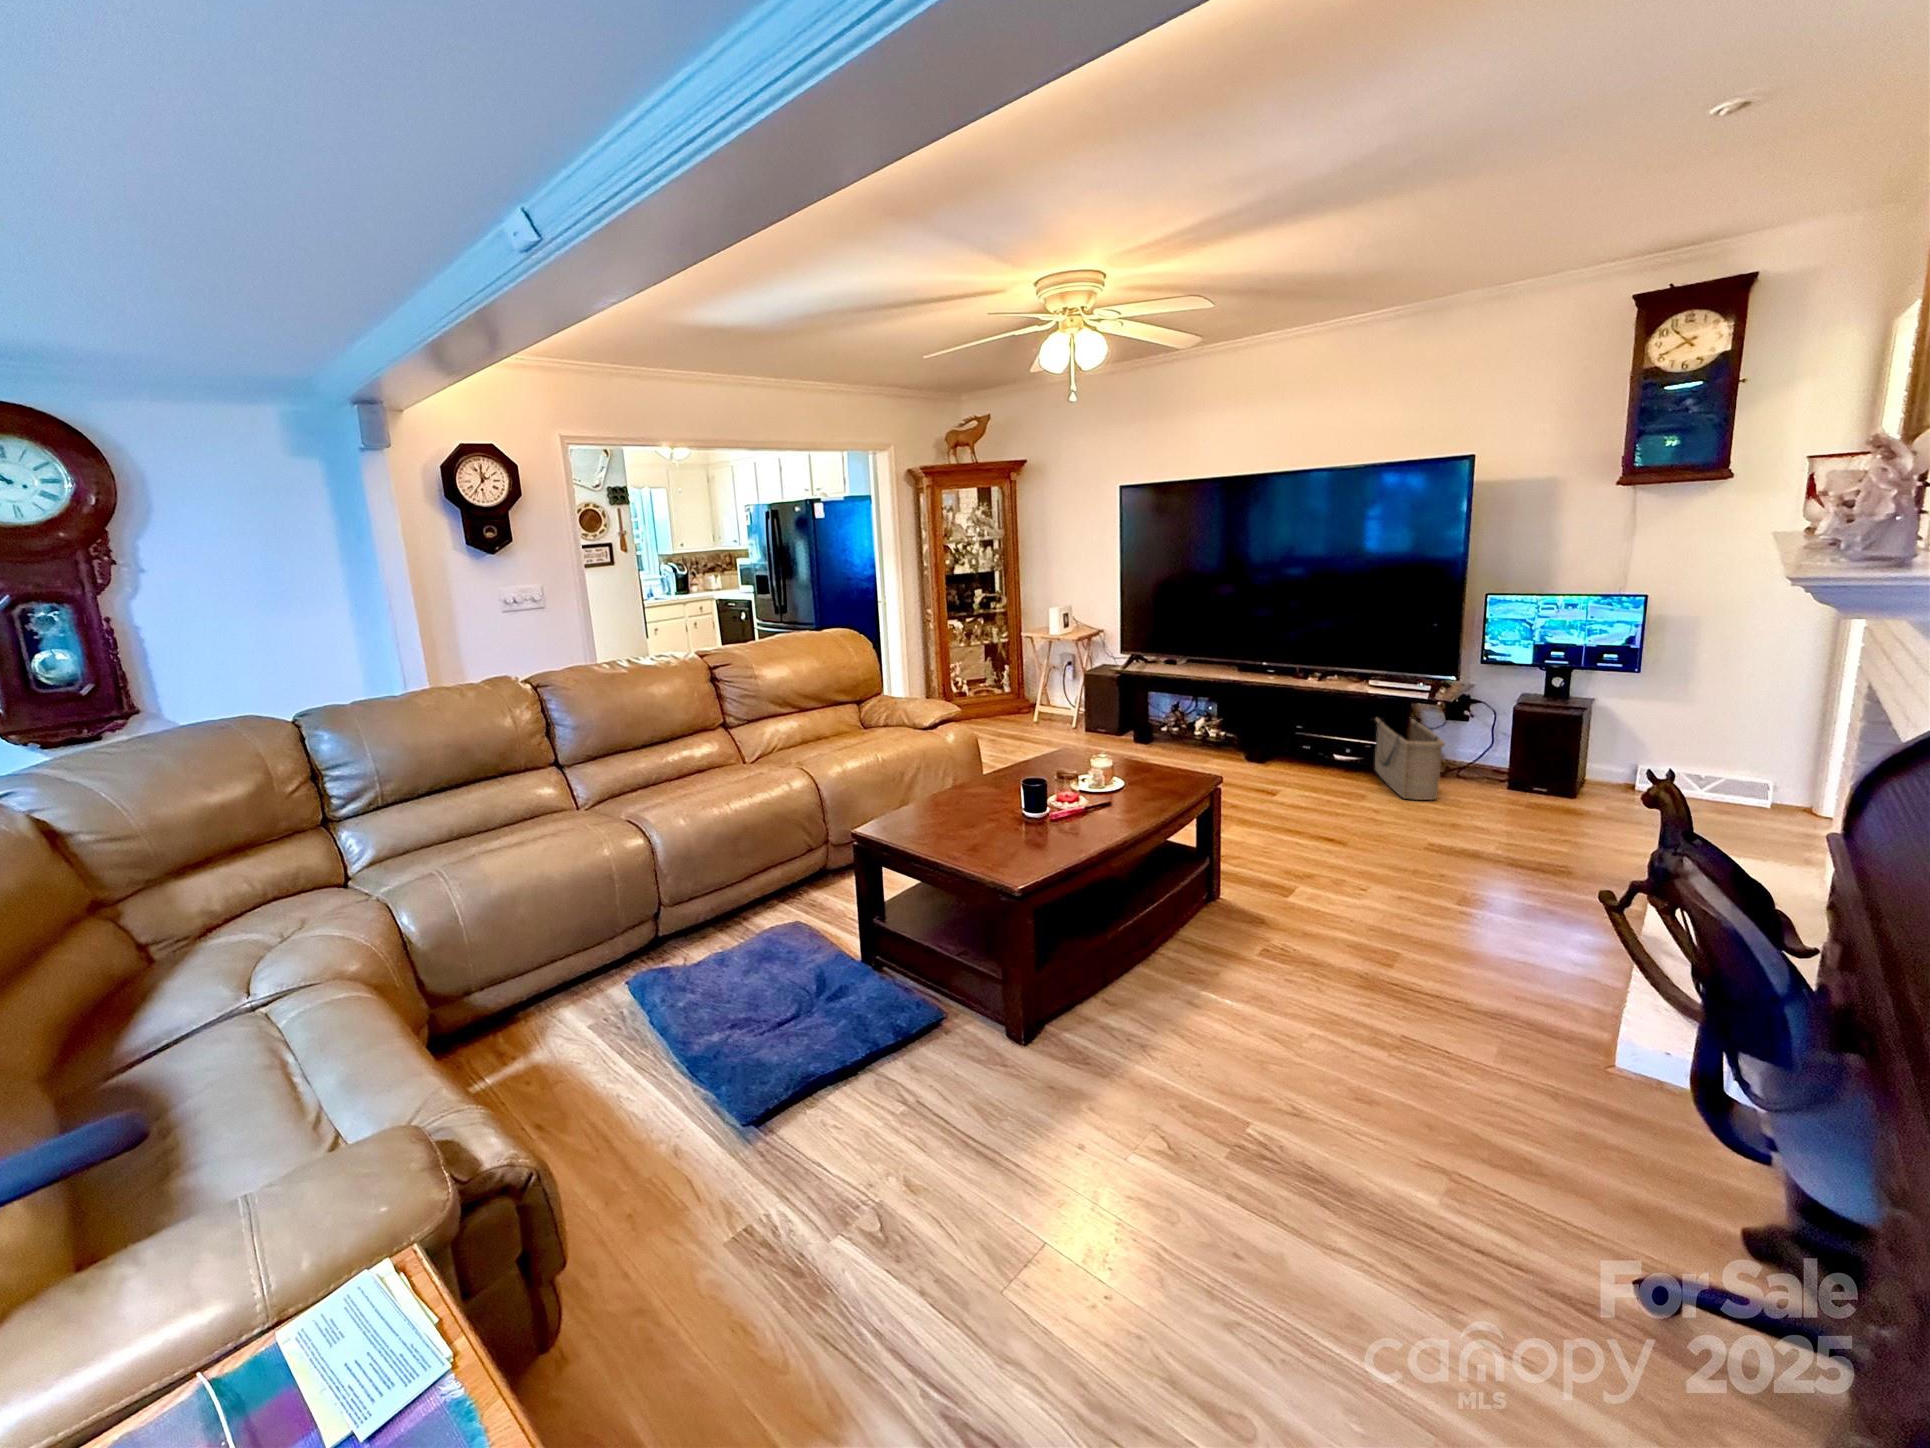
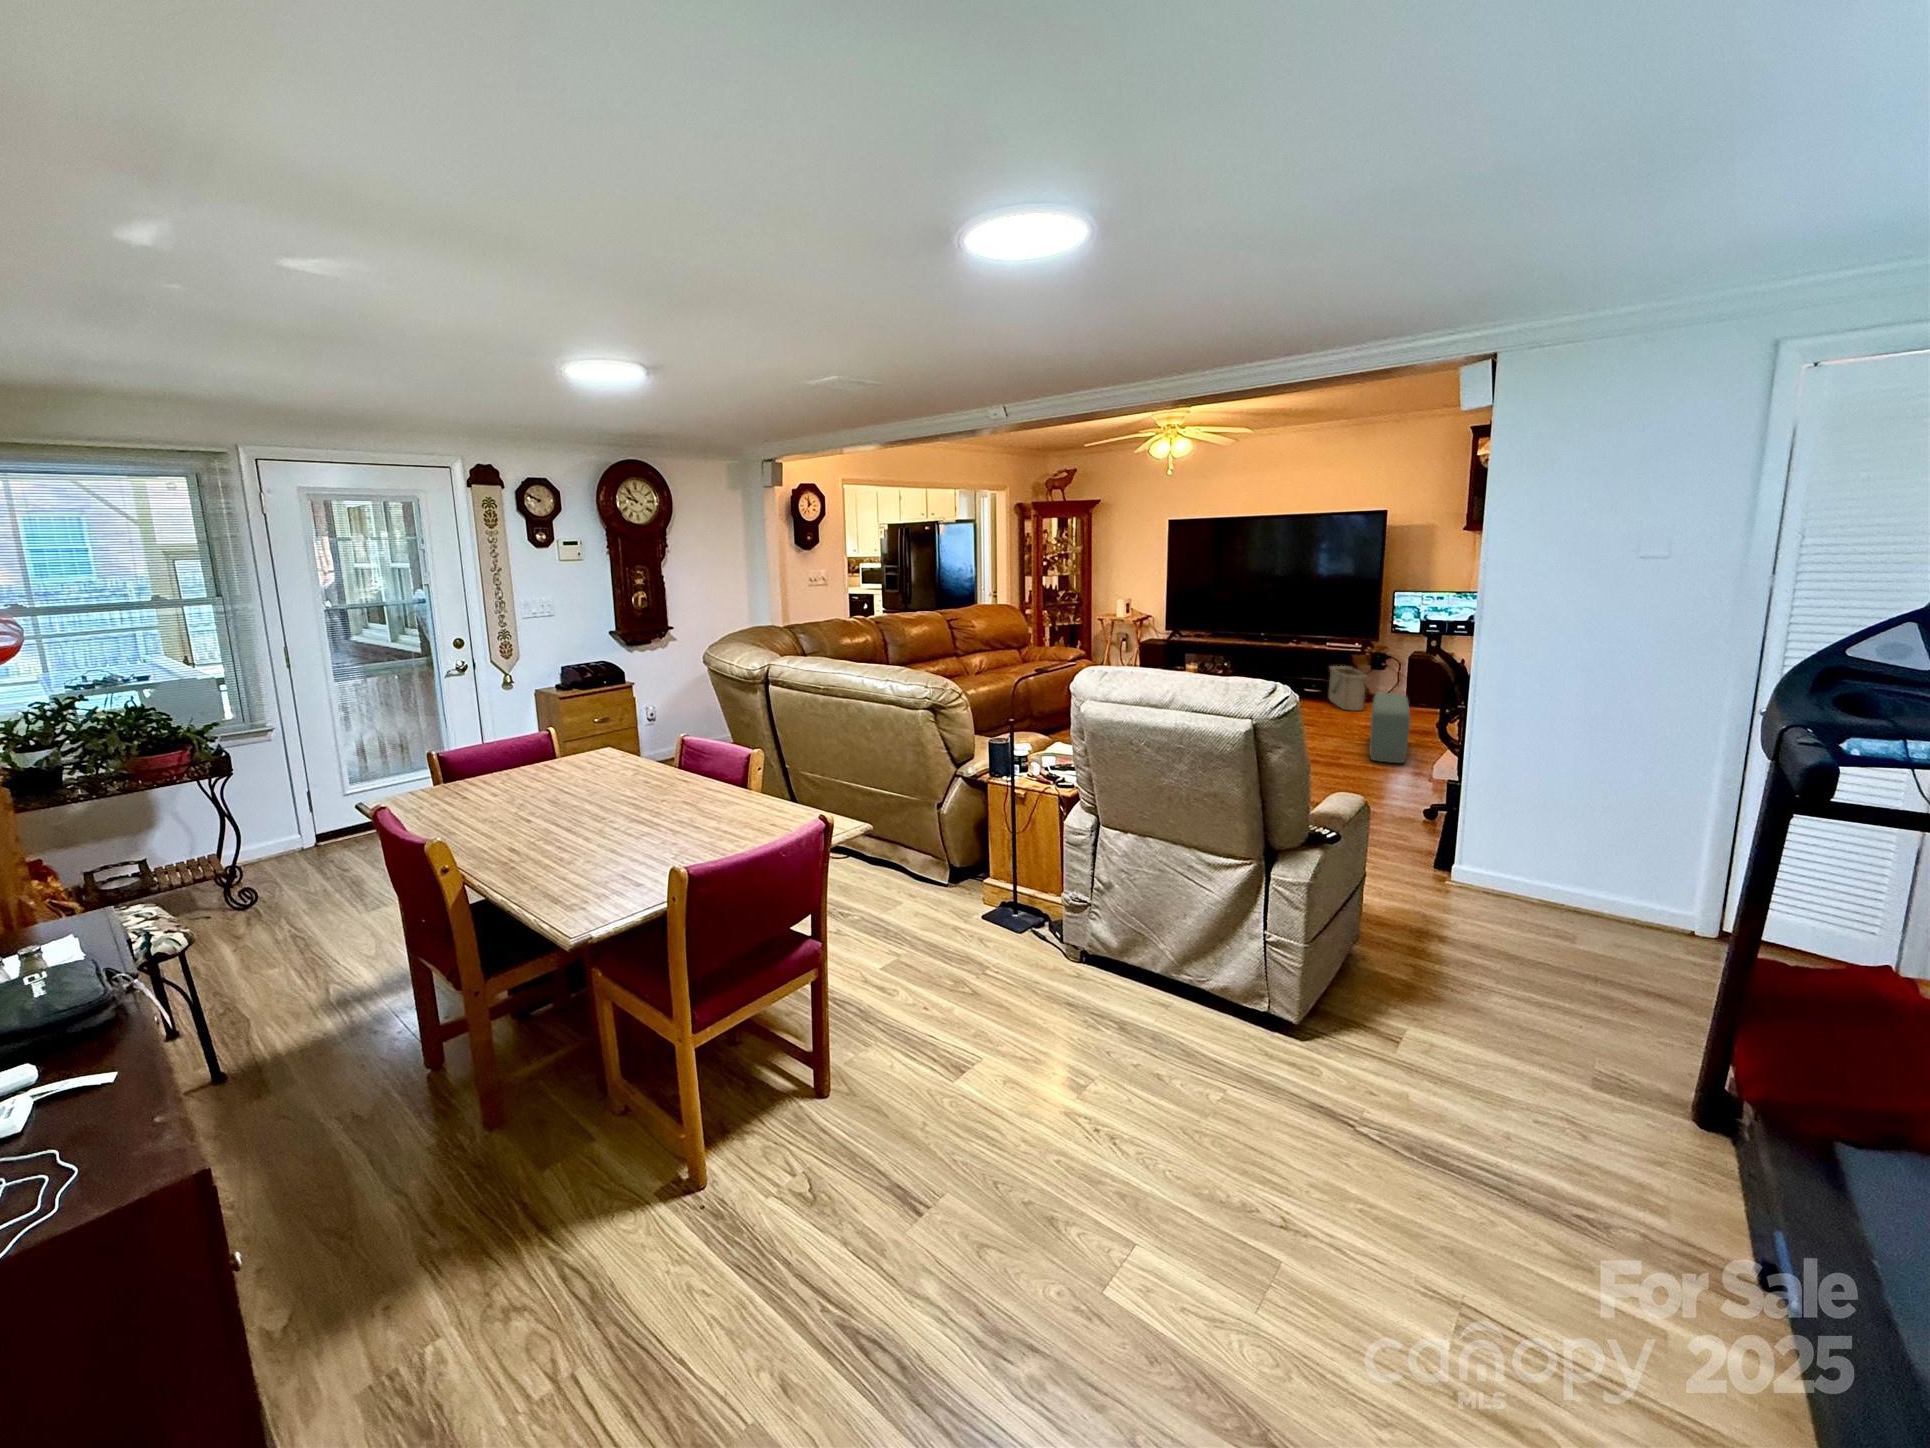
pouf: none [1466,805,1567,985] -> present [1370,693,1410,763]

